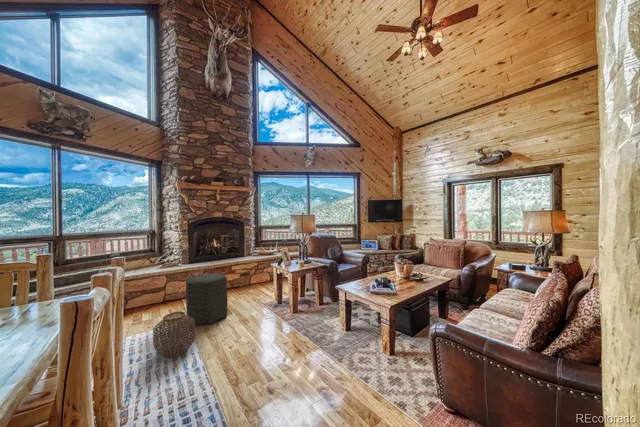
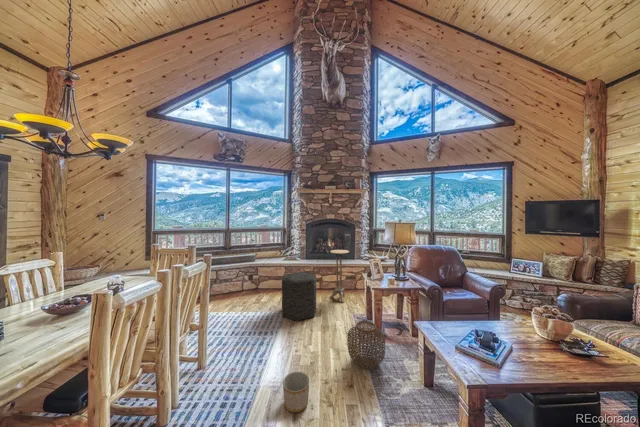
side table: none [230,247,250,299] -> present [330,250,349,303]
woven basket: present [153,312,195,358] -> present [348,321,385,370]
planter: none [250,347,275,380] -> present [283,372,309,413]

